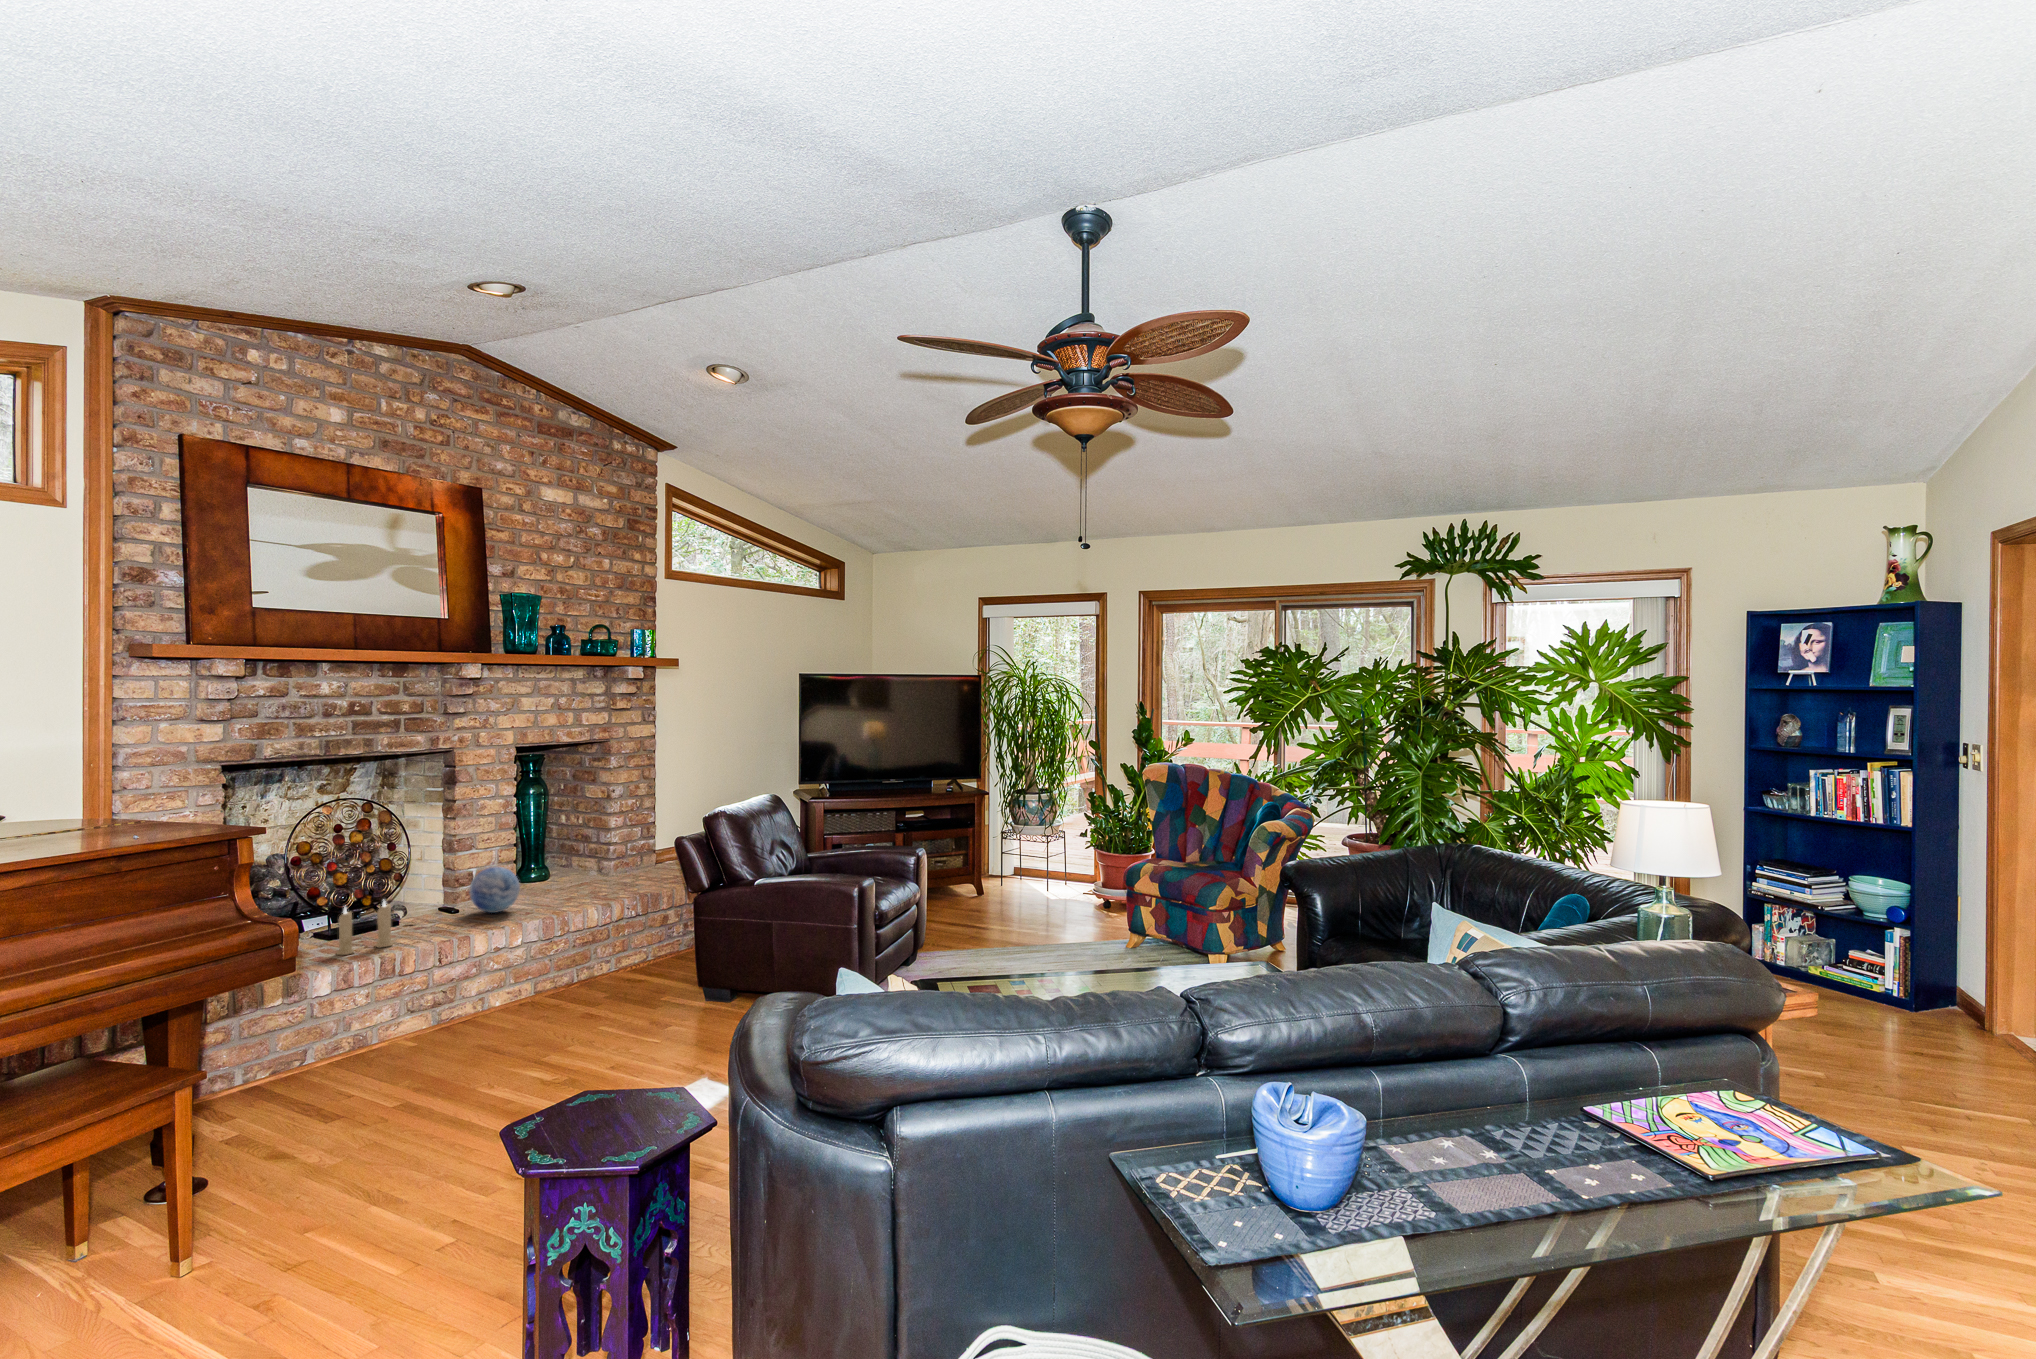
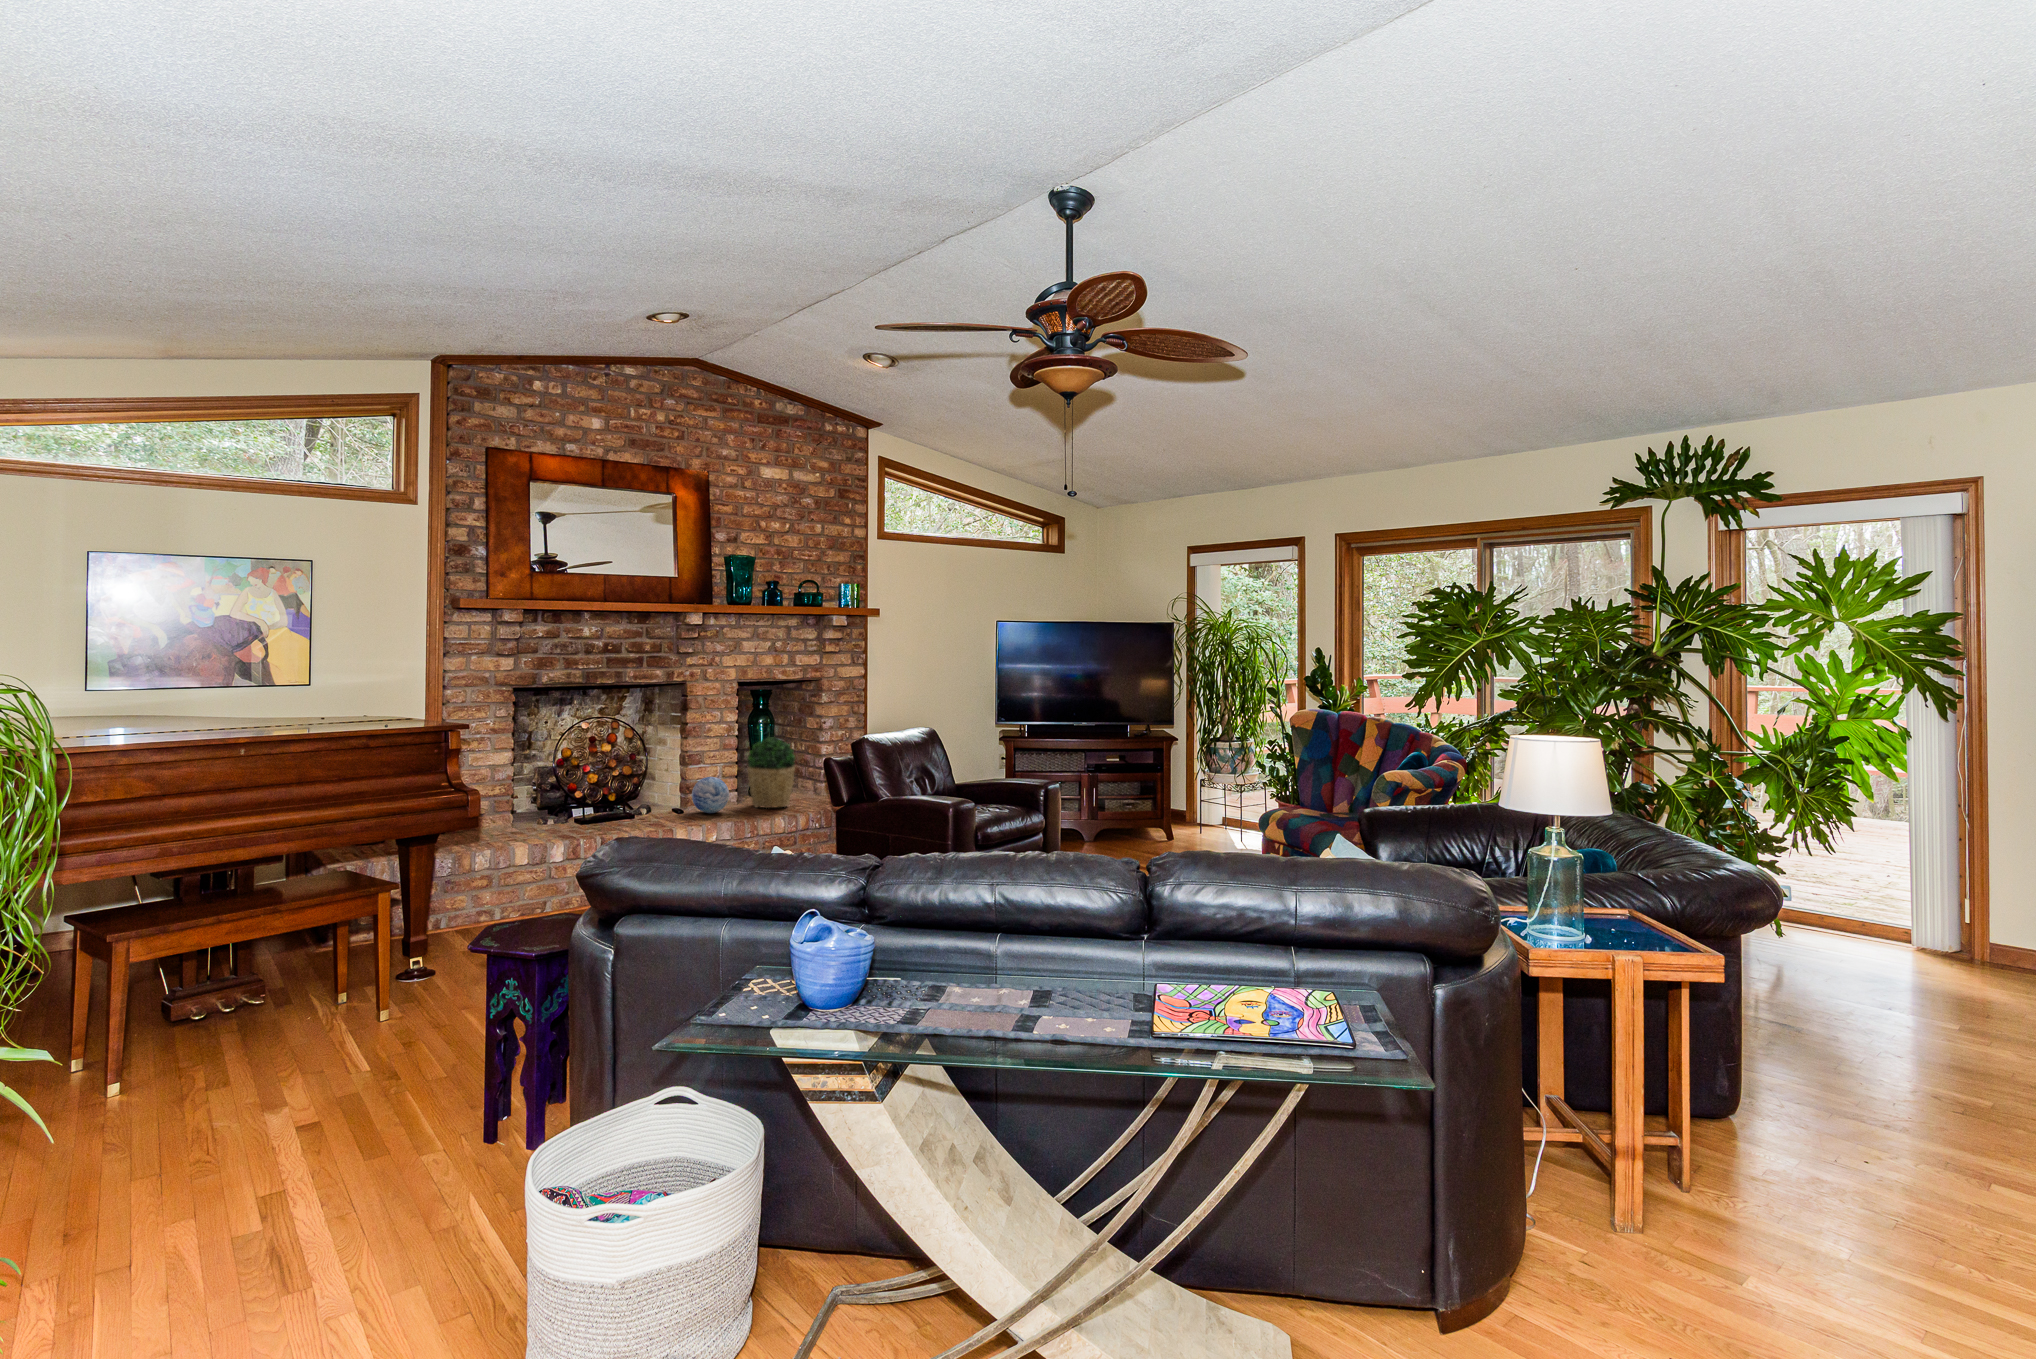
potted plant: none [533,811,596,899] -> present [748,737,795,808]
candle: present [336,901,392,955] -> none [586,791,626,830]

